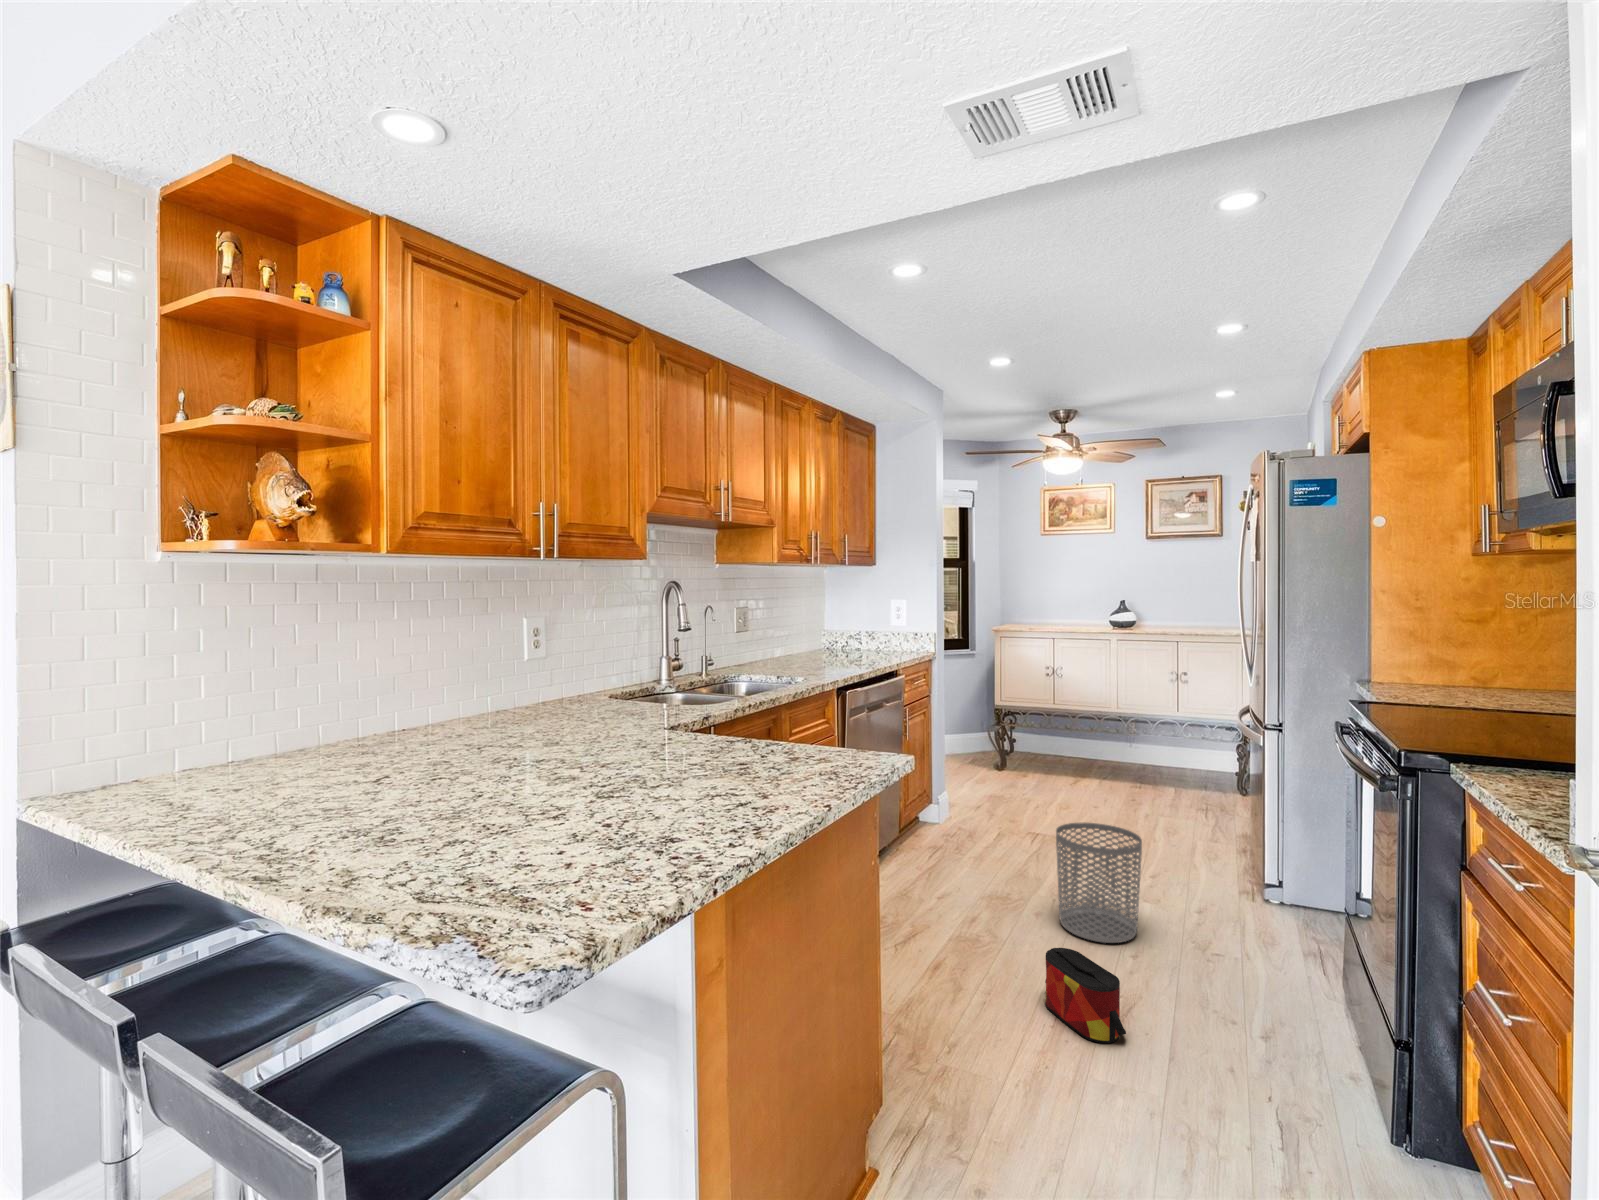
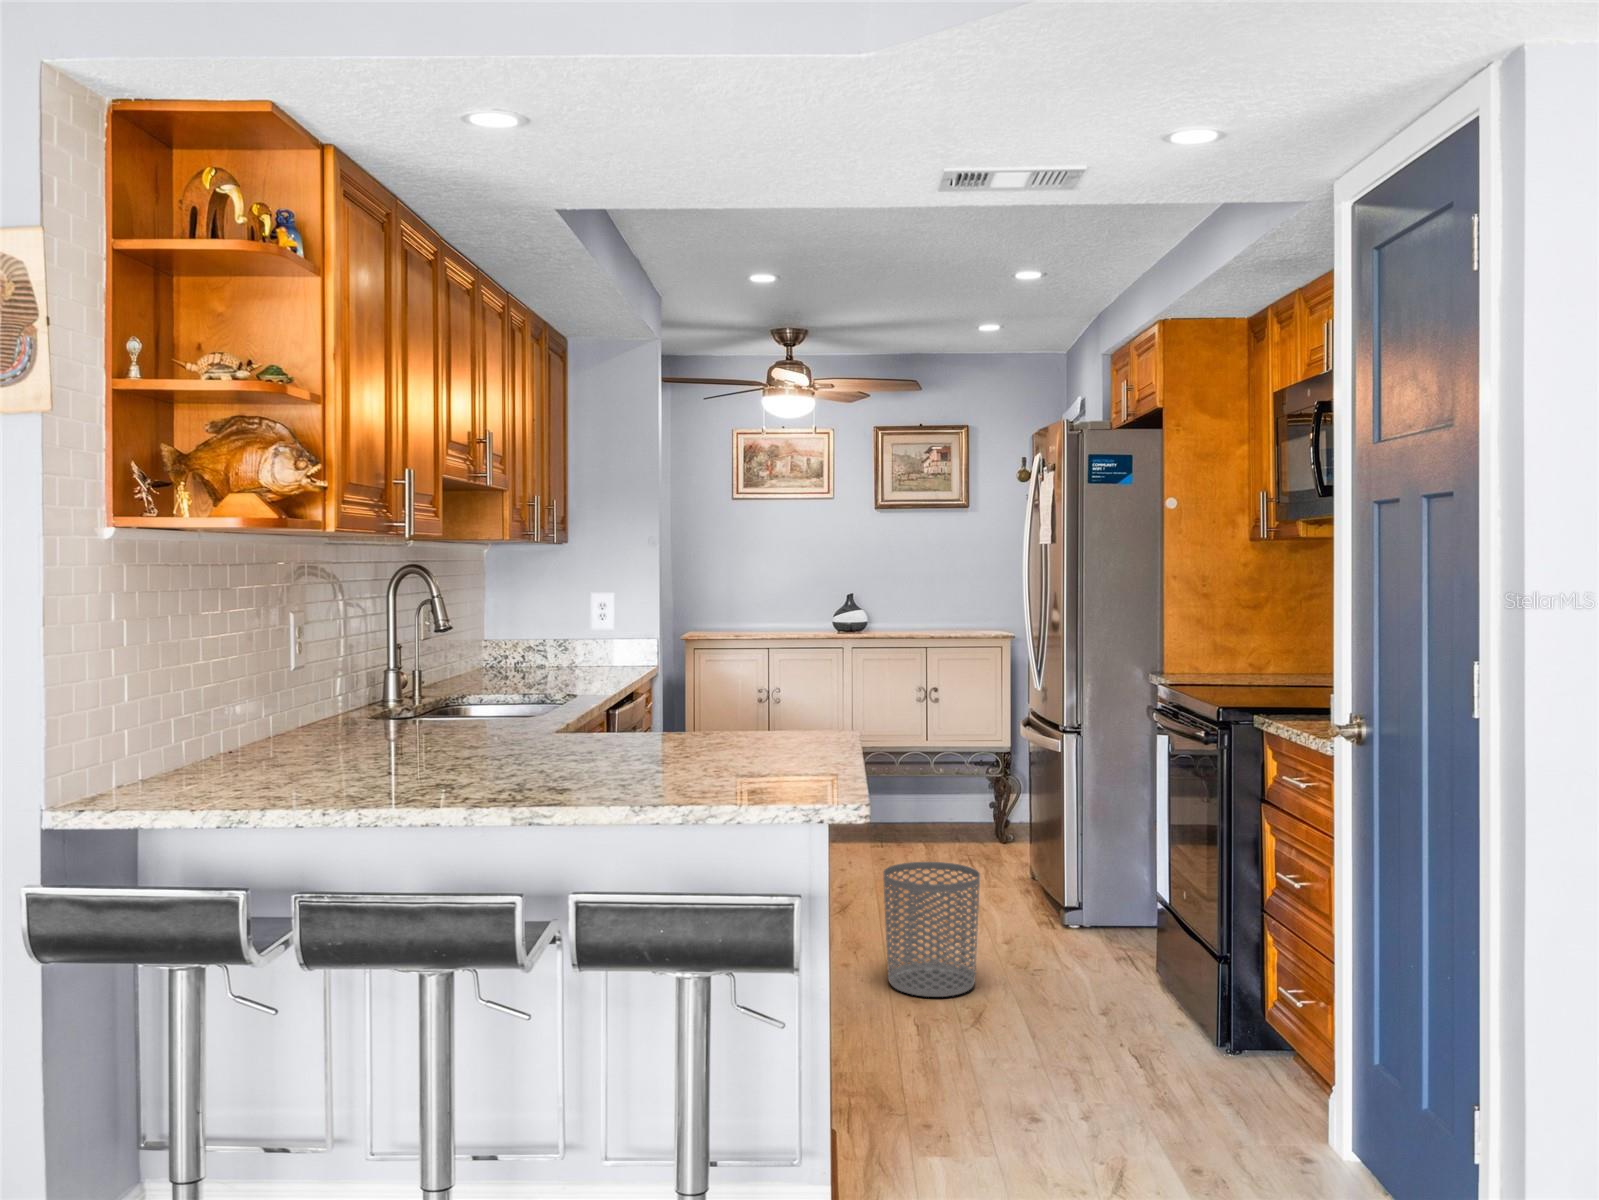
bag: present [1045,948,1126,1043] -> none [924,996,1027,1083]

